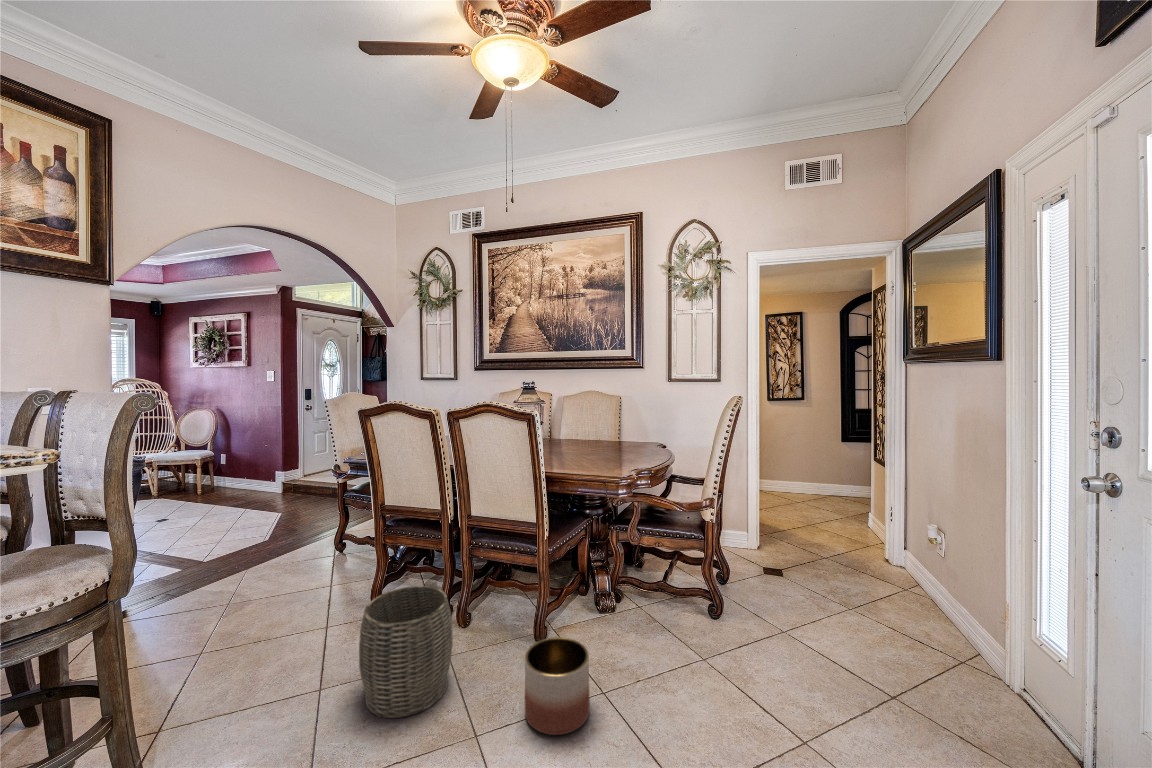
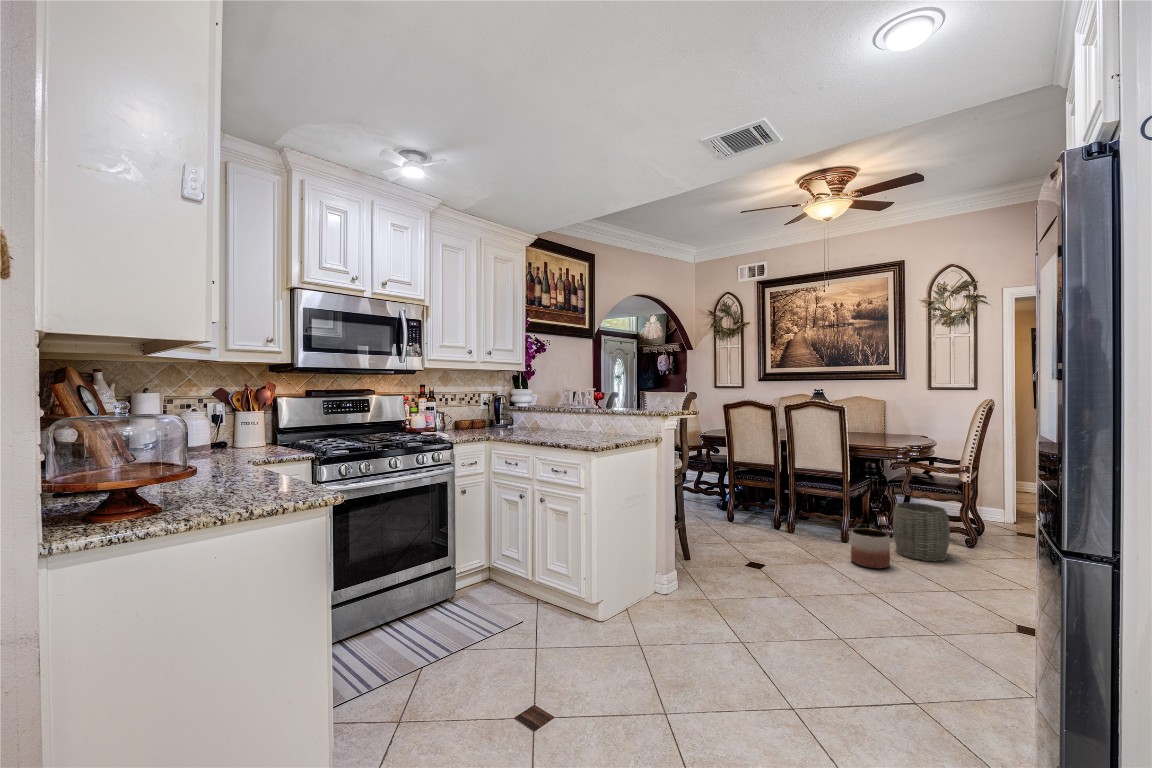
woven basket: present [359,586,453,718] -> present [893,503,950,561]

